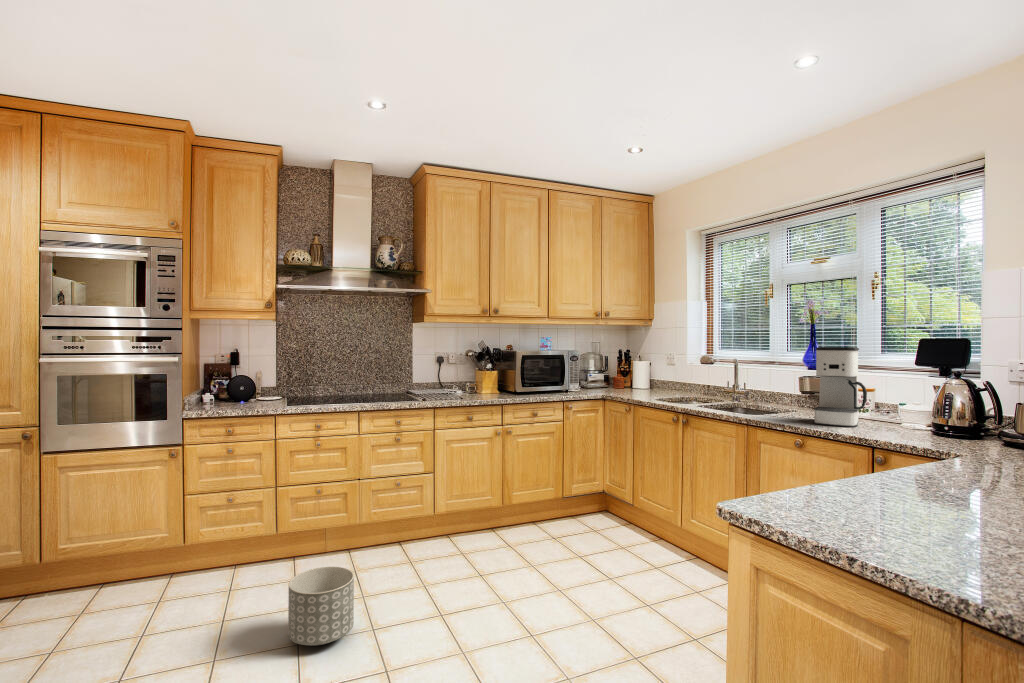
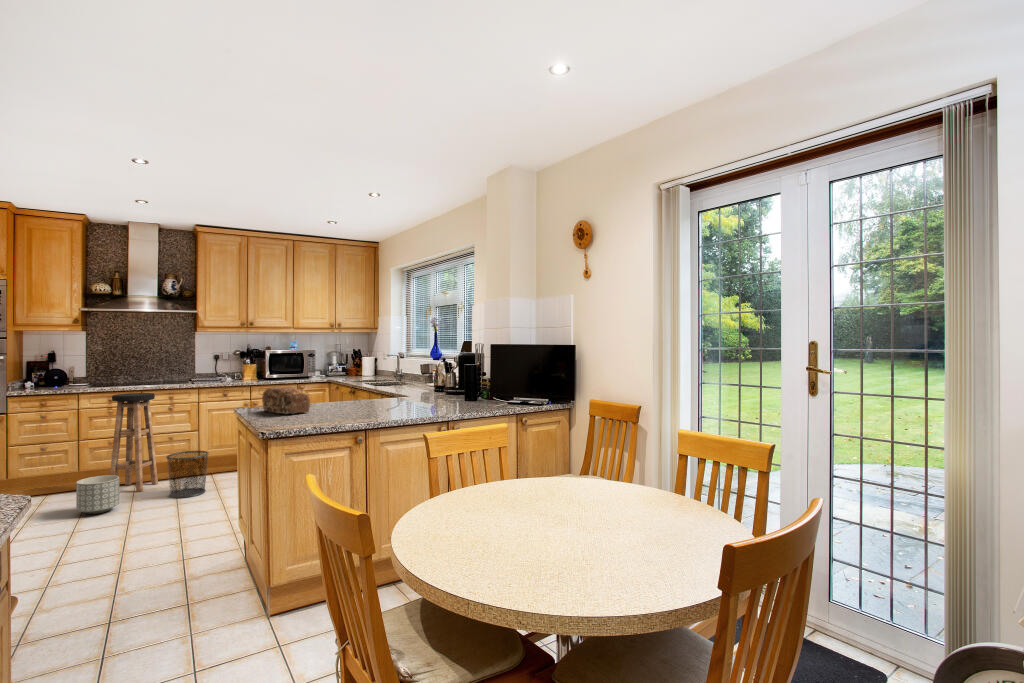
coffee maker: present [814,347,867,427] -> none [398,349,426,390]
bar stool: none [320,415,386,581] -> present [110,393,158,492]
bread loaf: none [785,440,956,537] -> present [262,387,310,414]
waste bin: none [415,516,478,606] -> present [166,451,209,498]

